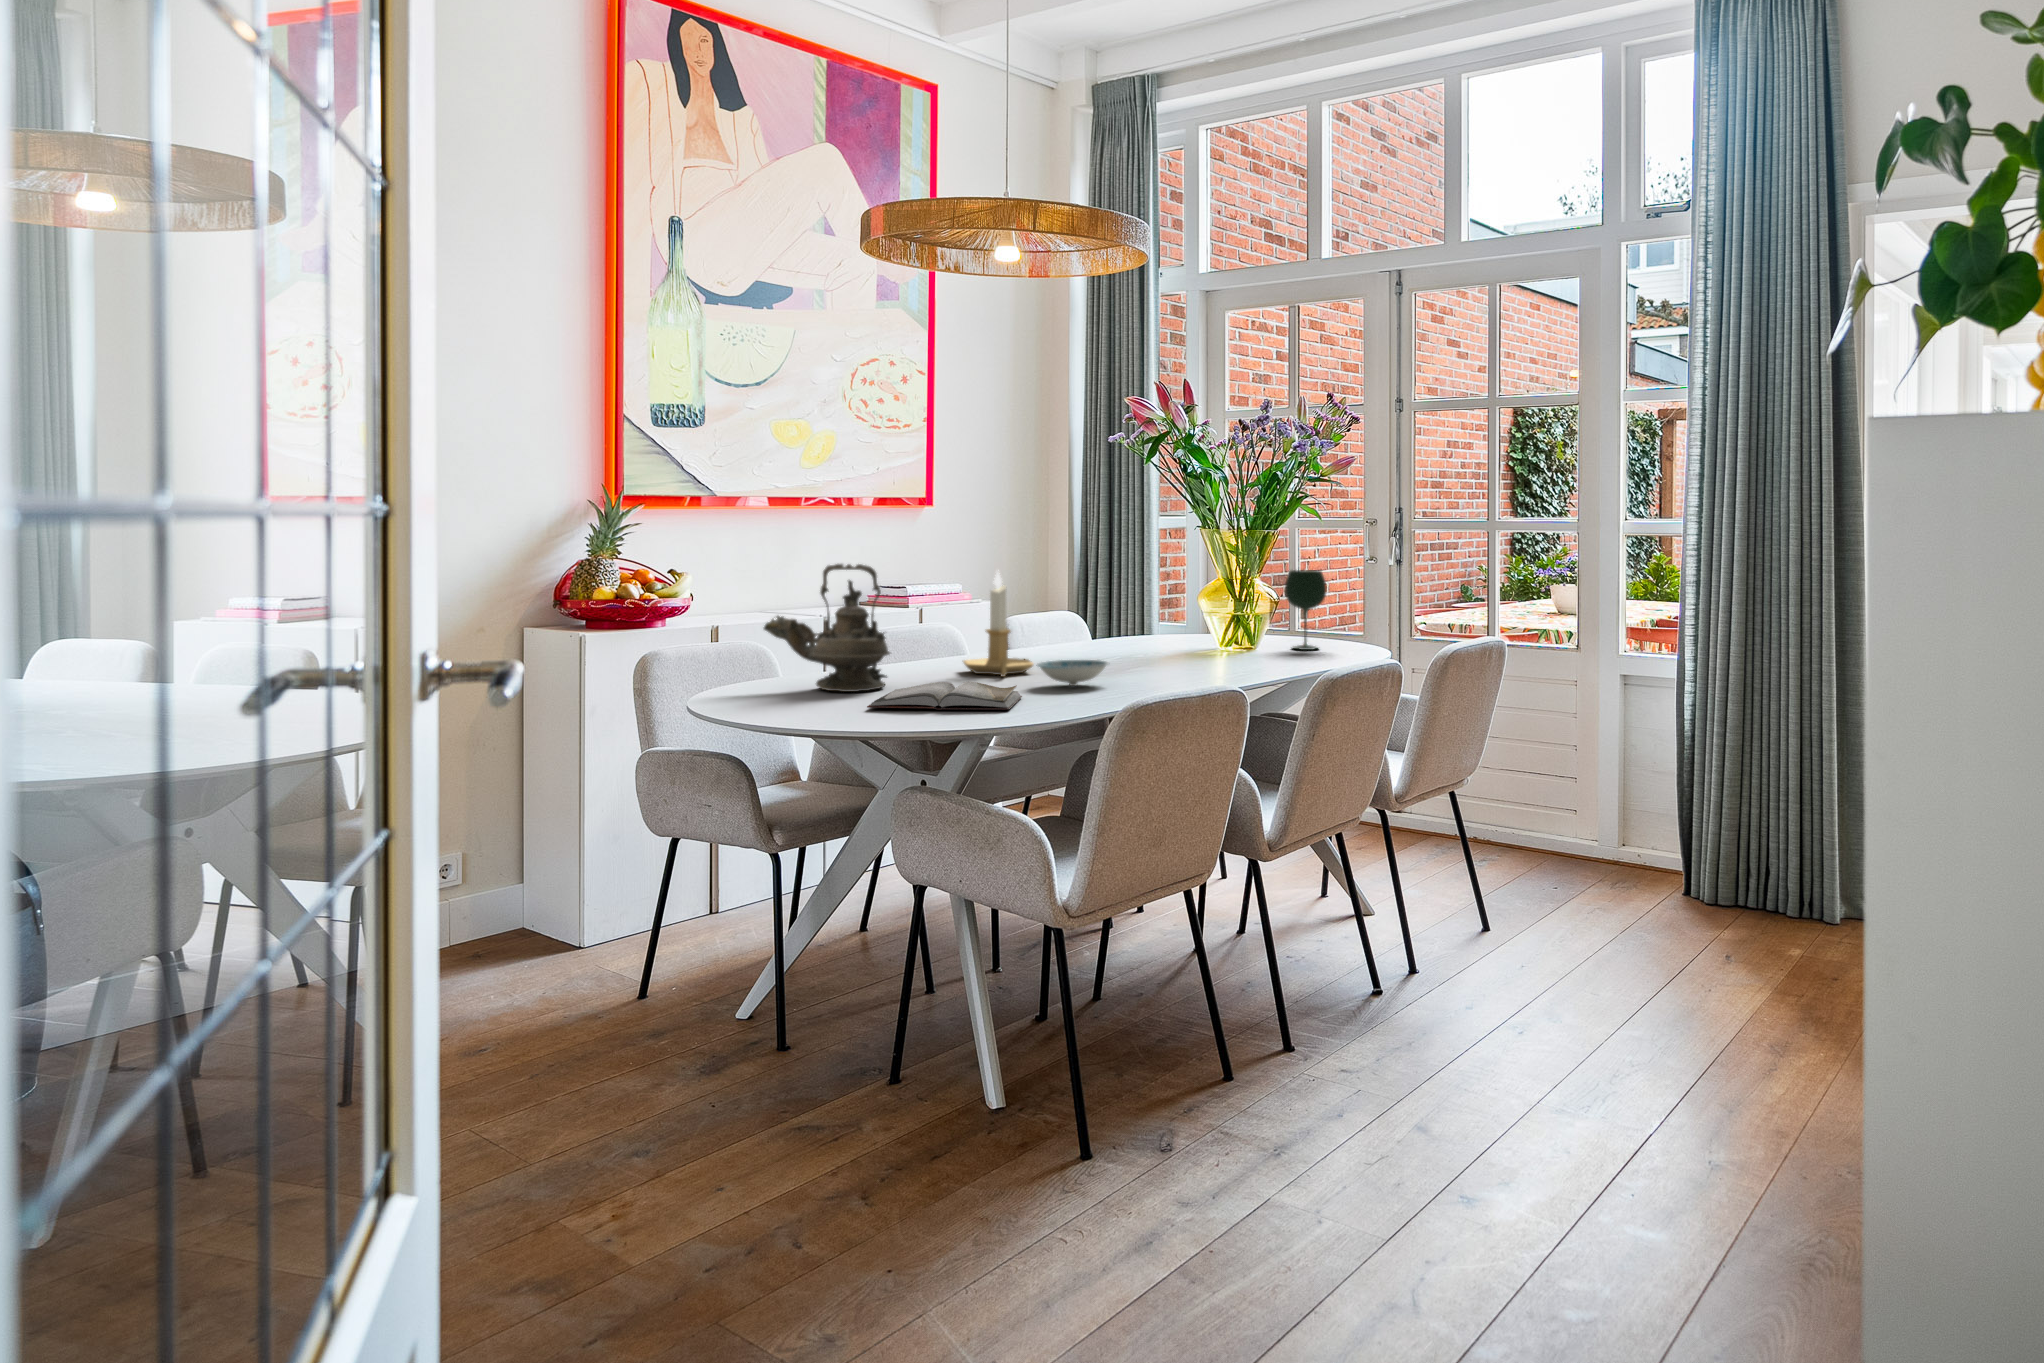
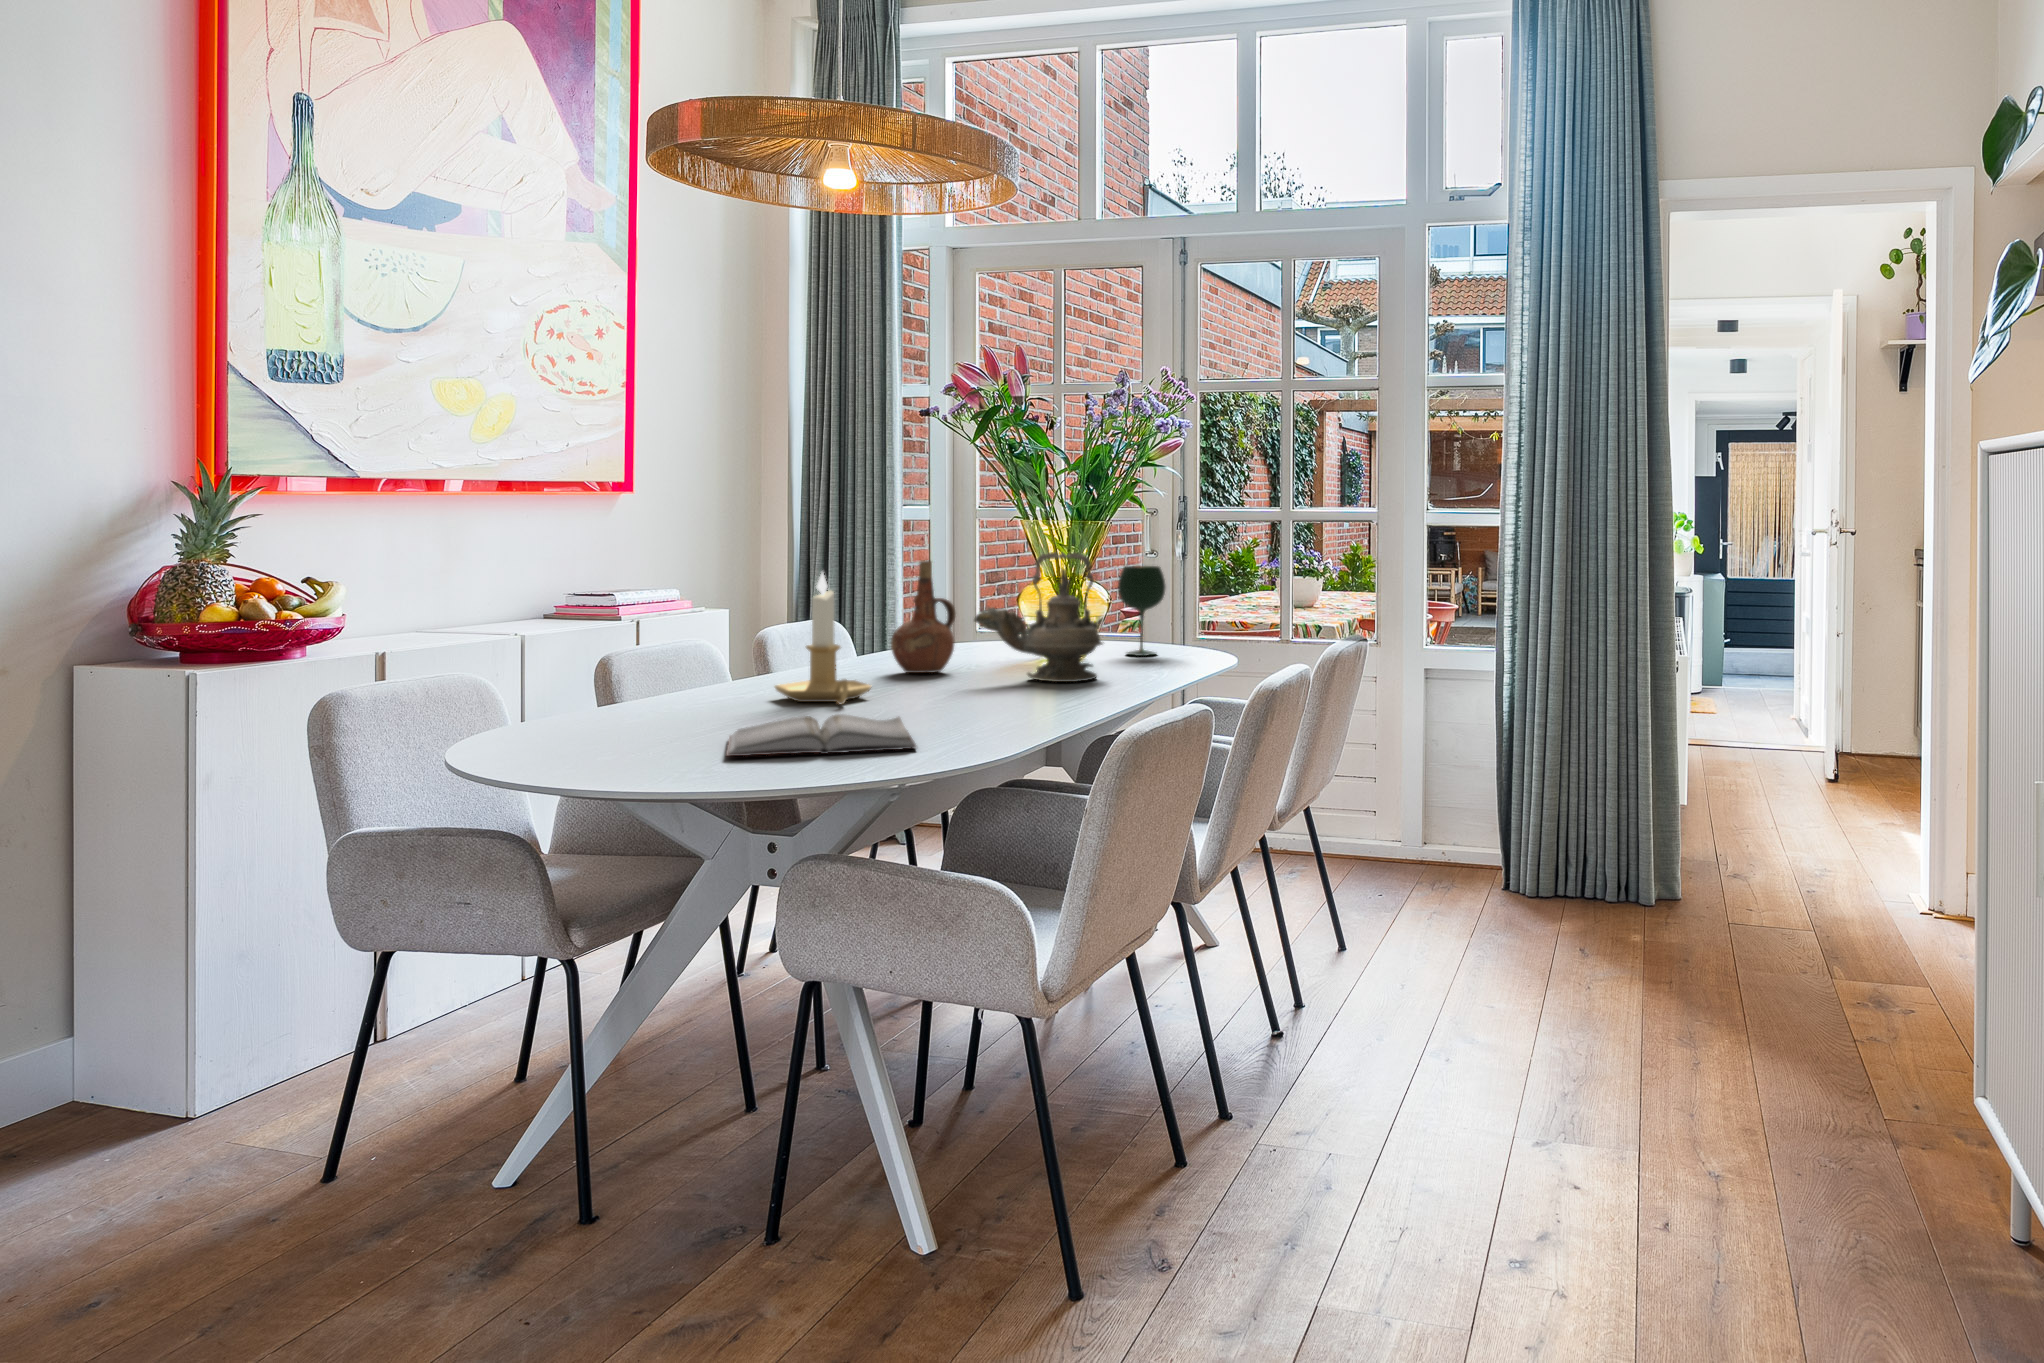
ceramic pitcher: none [1076,563,1130,657] -> present [891,561,955,673]
teapot: present [764,564,890,692] -> present [974,552,1103,682]
ceramic bowl: present [1037,660,1109,686] -> none [902,680,989,712]

